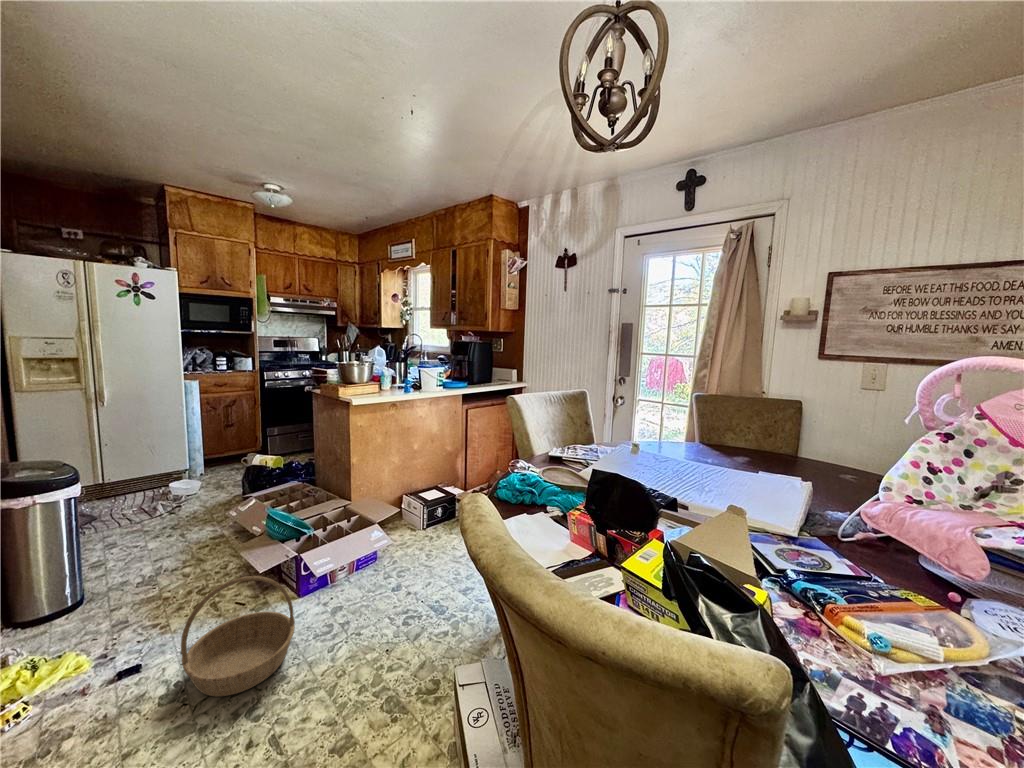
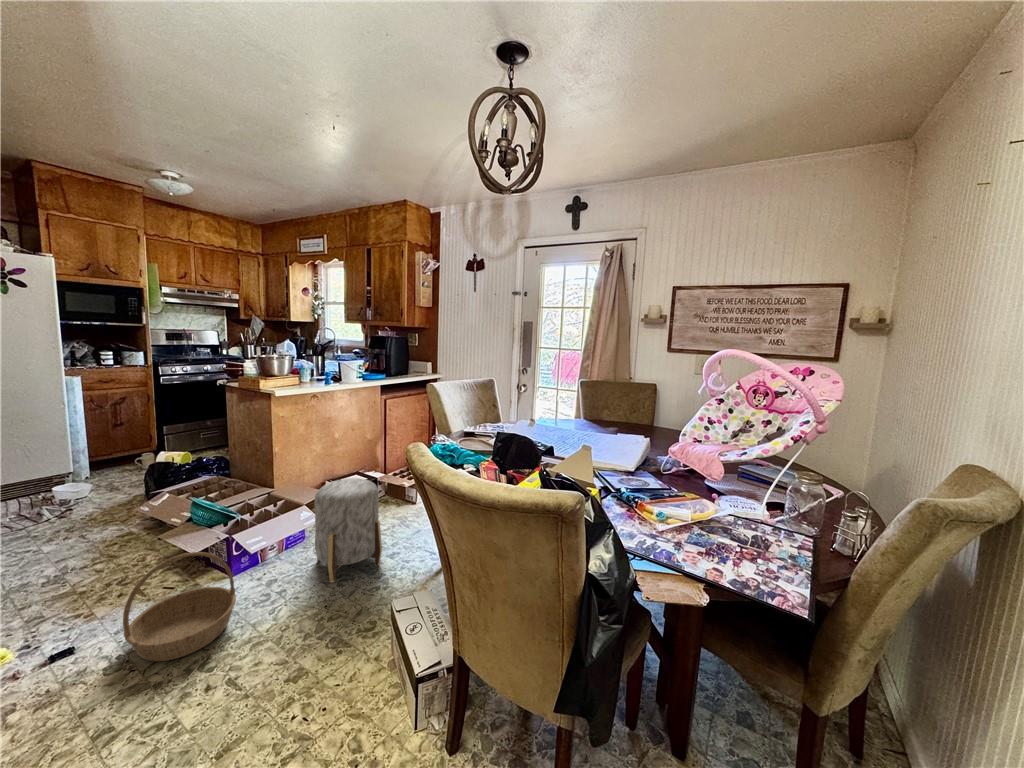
stool: none [382,500,453,621] -> present [315,478,382,582]

